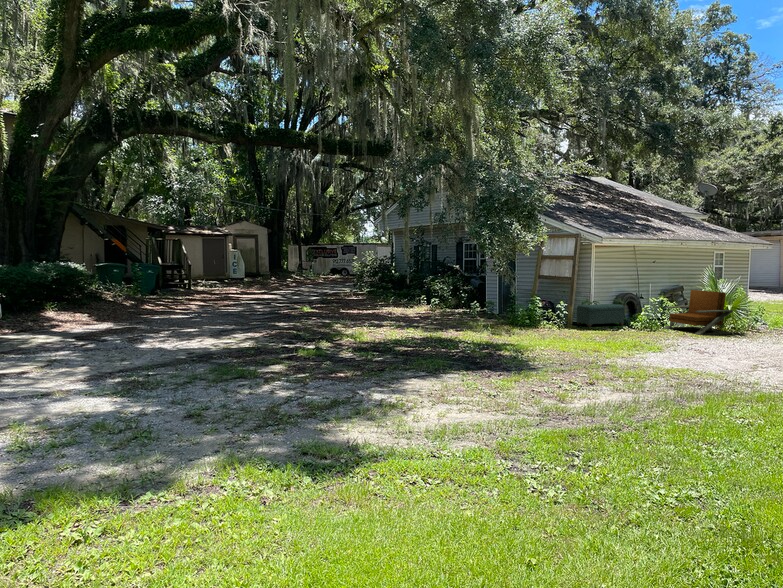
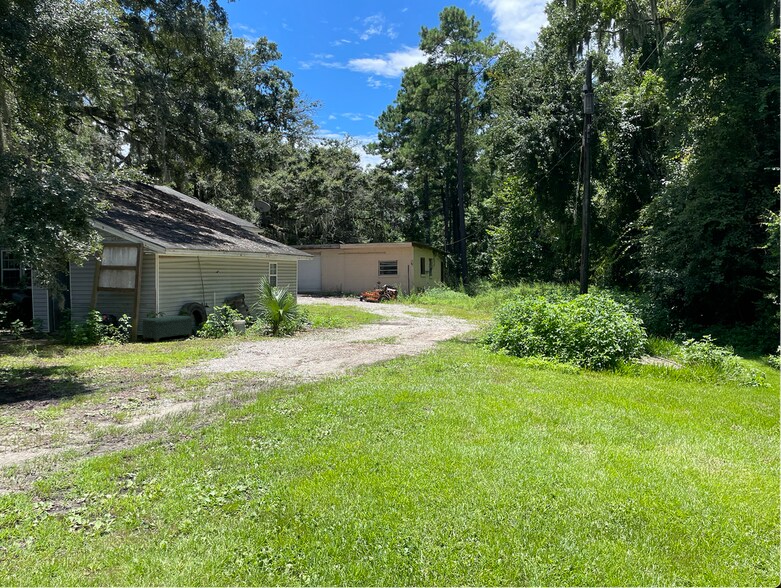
lounge chair: present [664,290,733,335] -> none [227,298,280,339]

